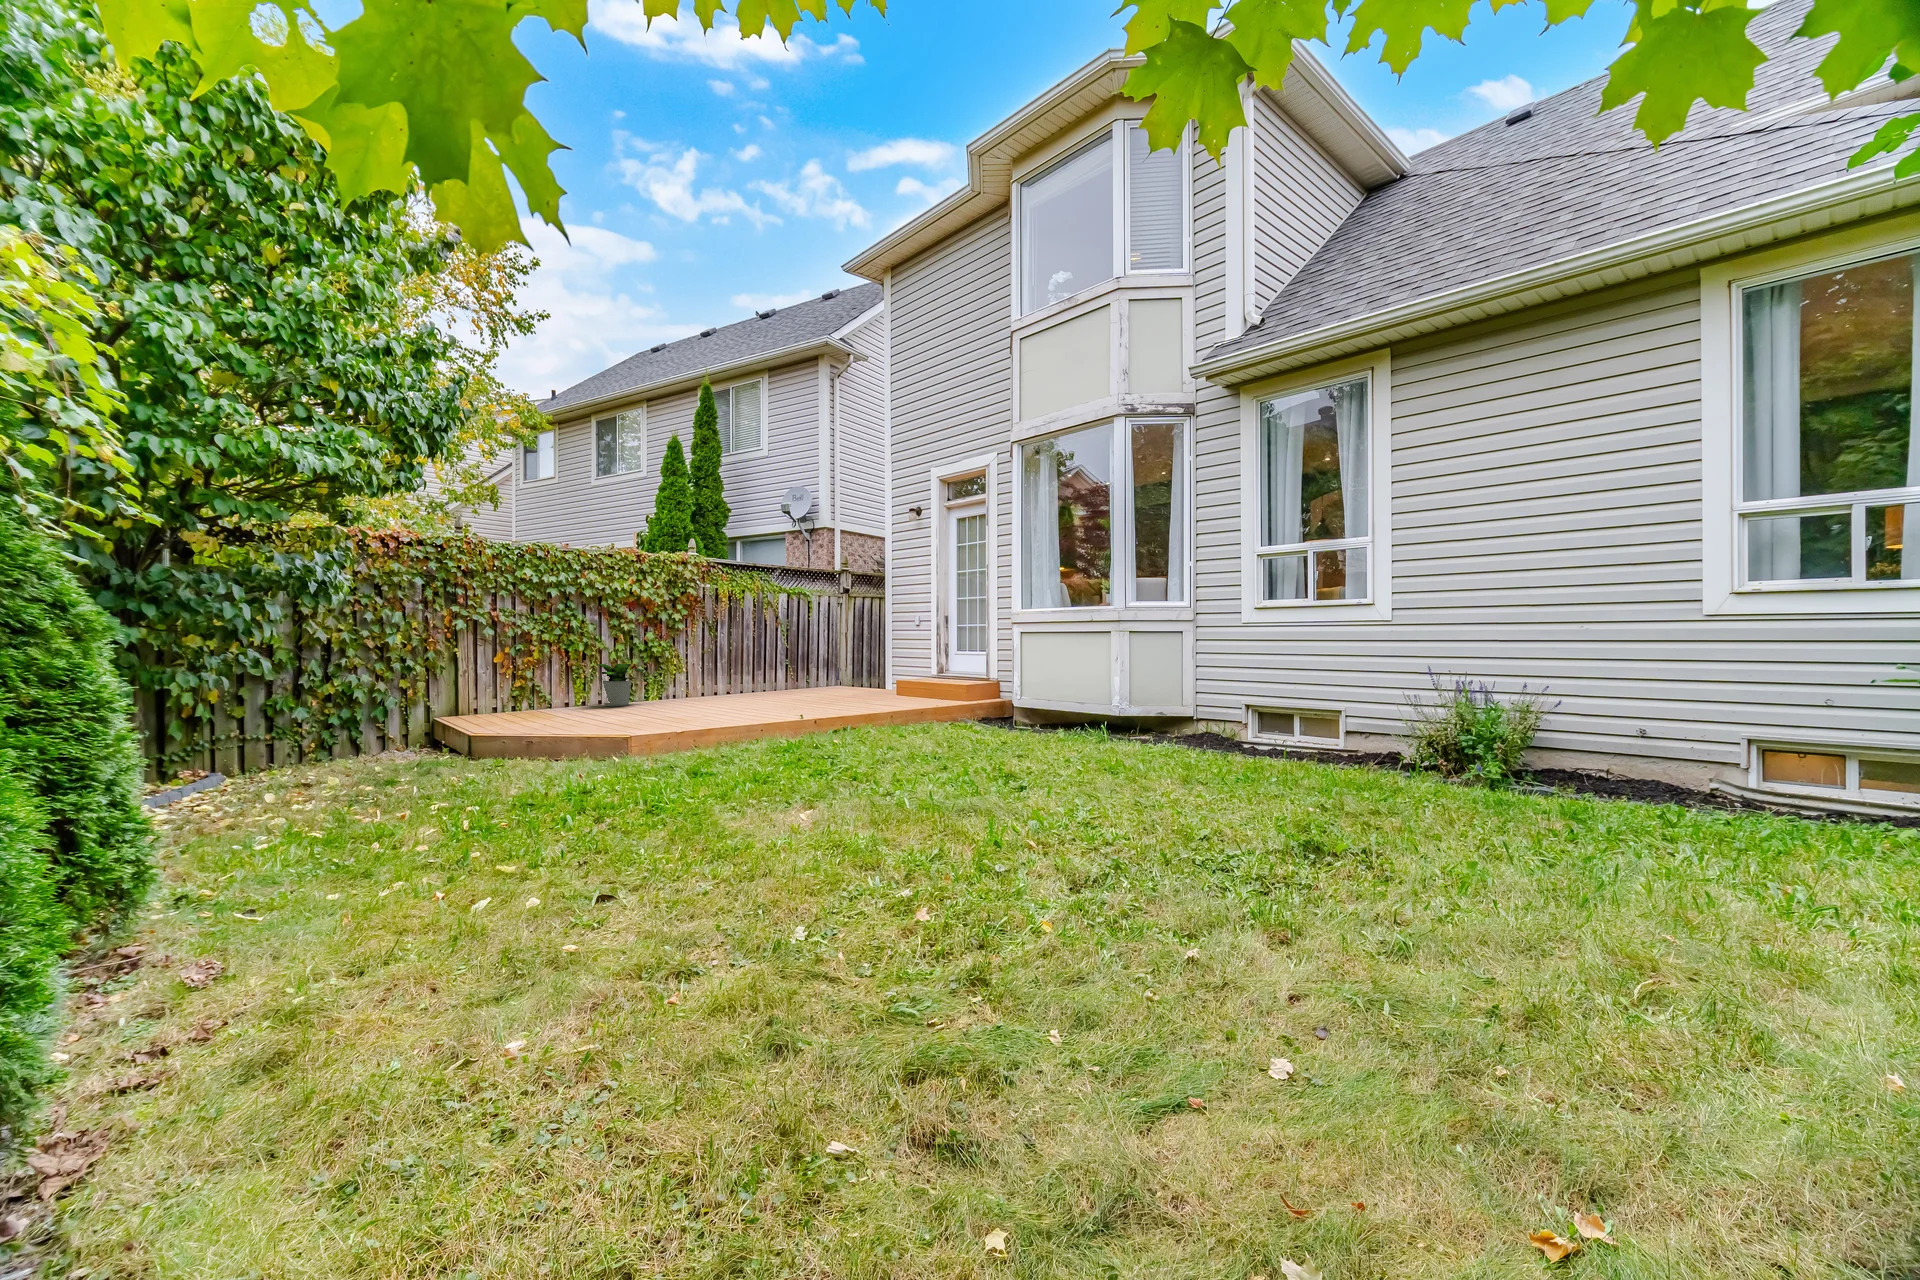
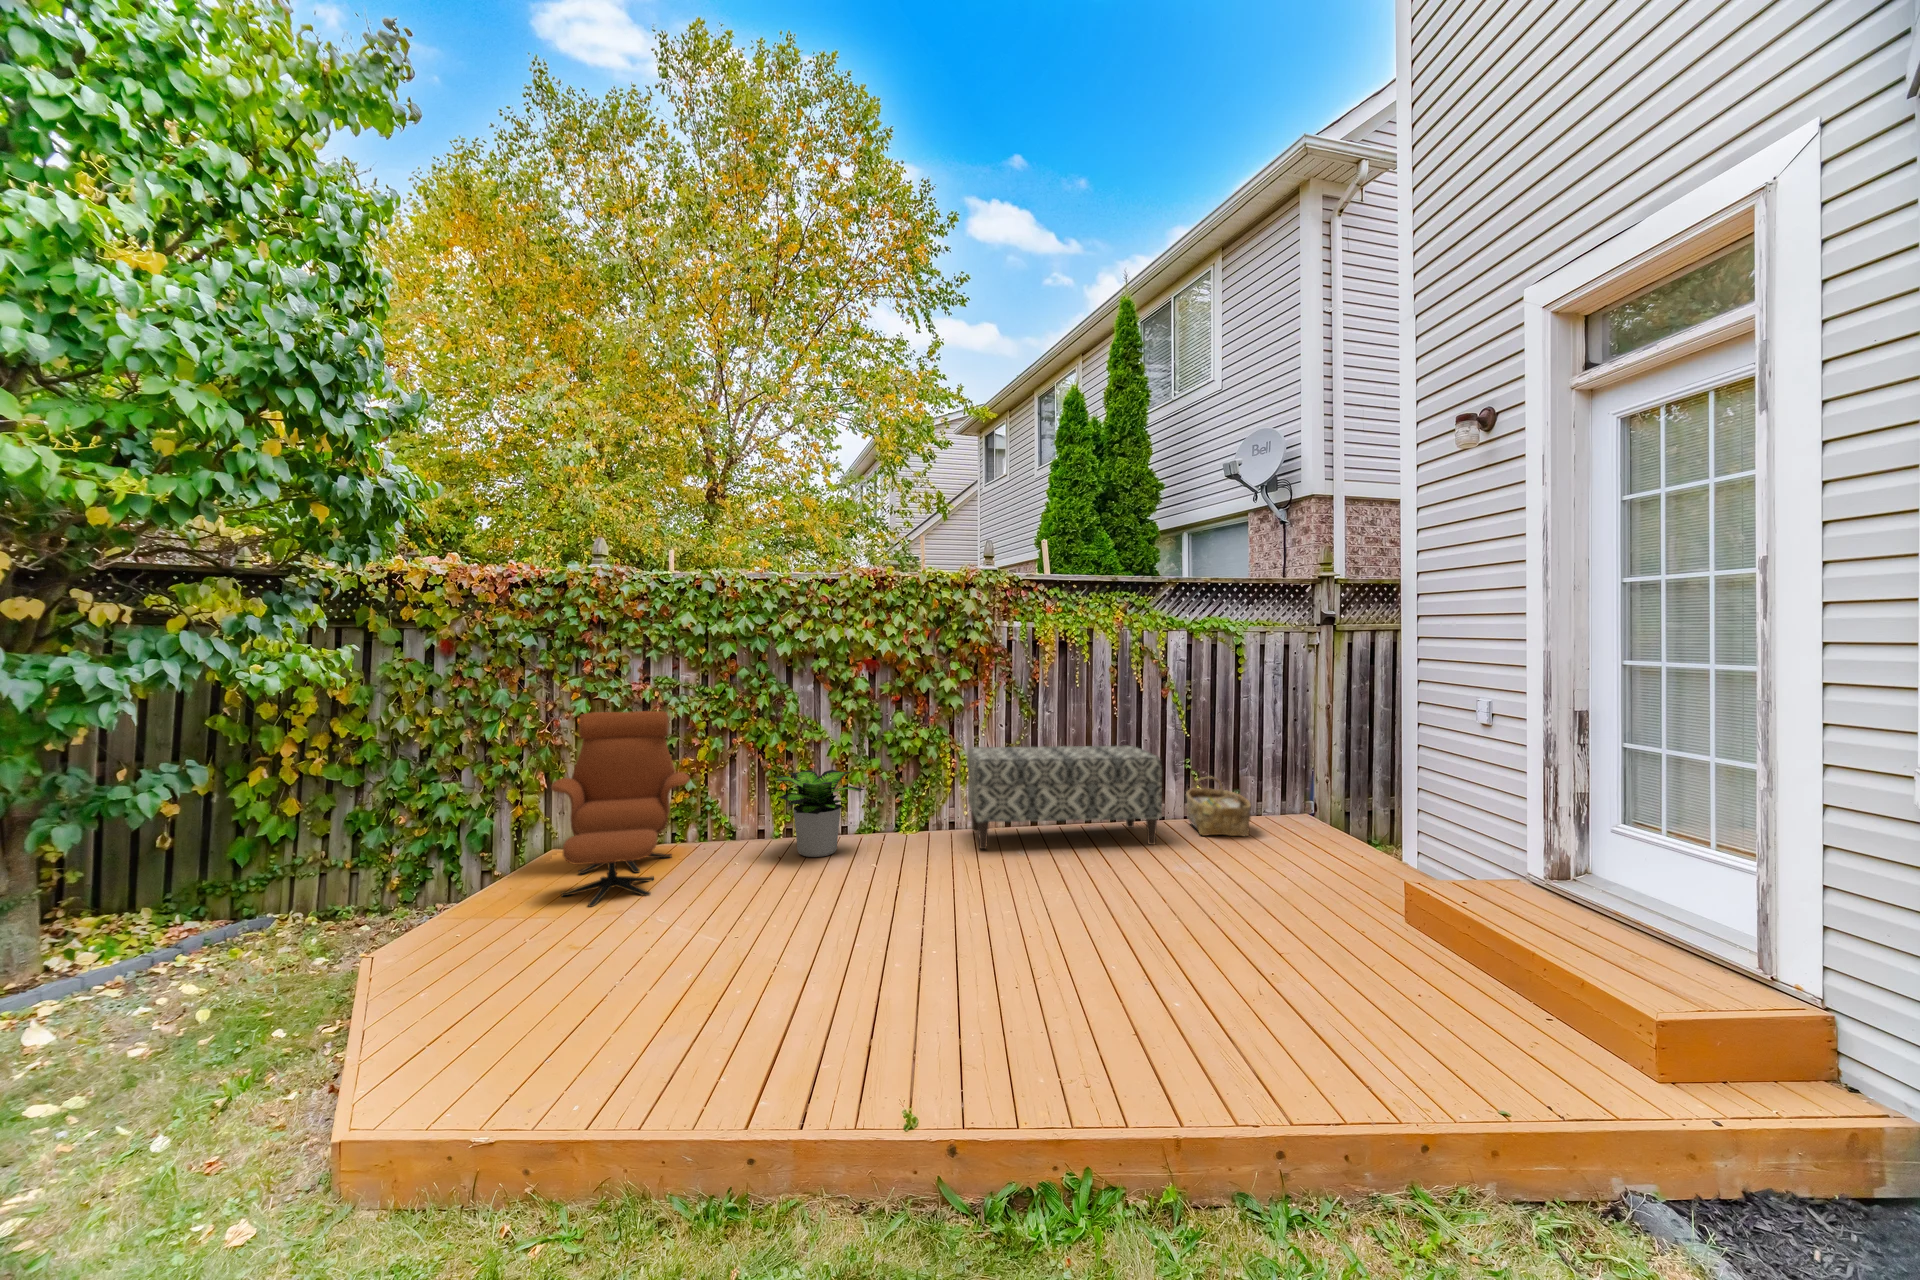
lounge chair: none [451,626,559,721] -> present [551,711,690,907]
bench: none [685,651,790,699] -> present [967,745,1162,849]
woven basket: none [793,665,825,690] -> present [1186,776,1251,836]

